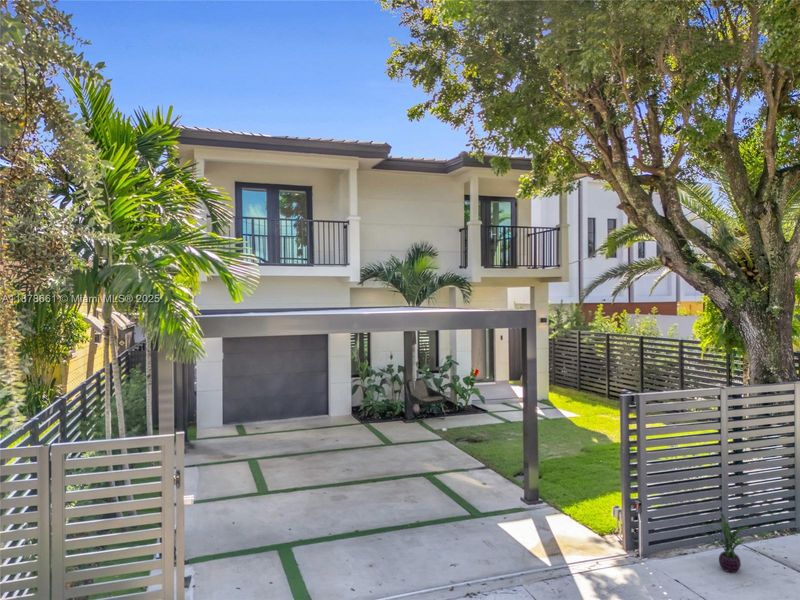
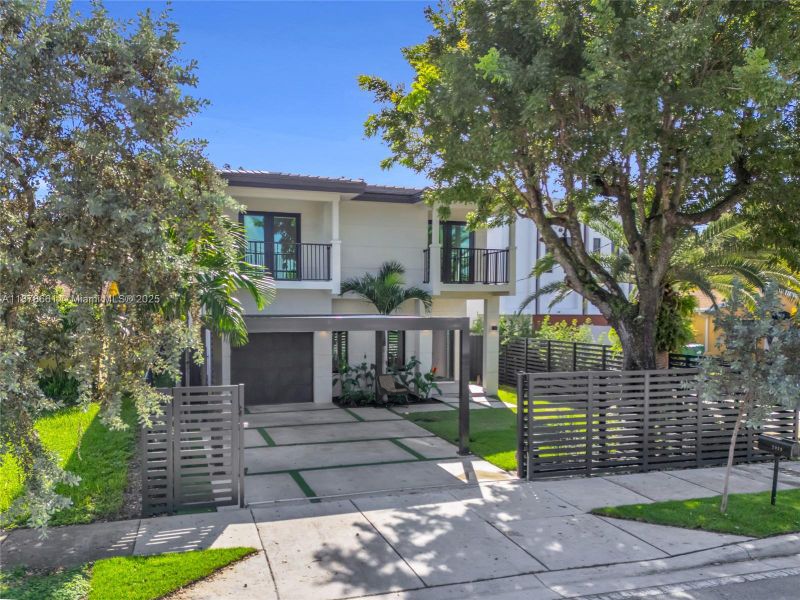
decorative plant: present [705,513,755,572] -> none [566,450,599,487]

